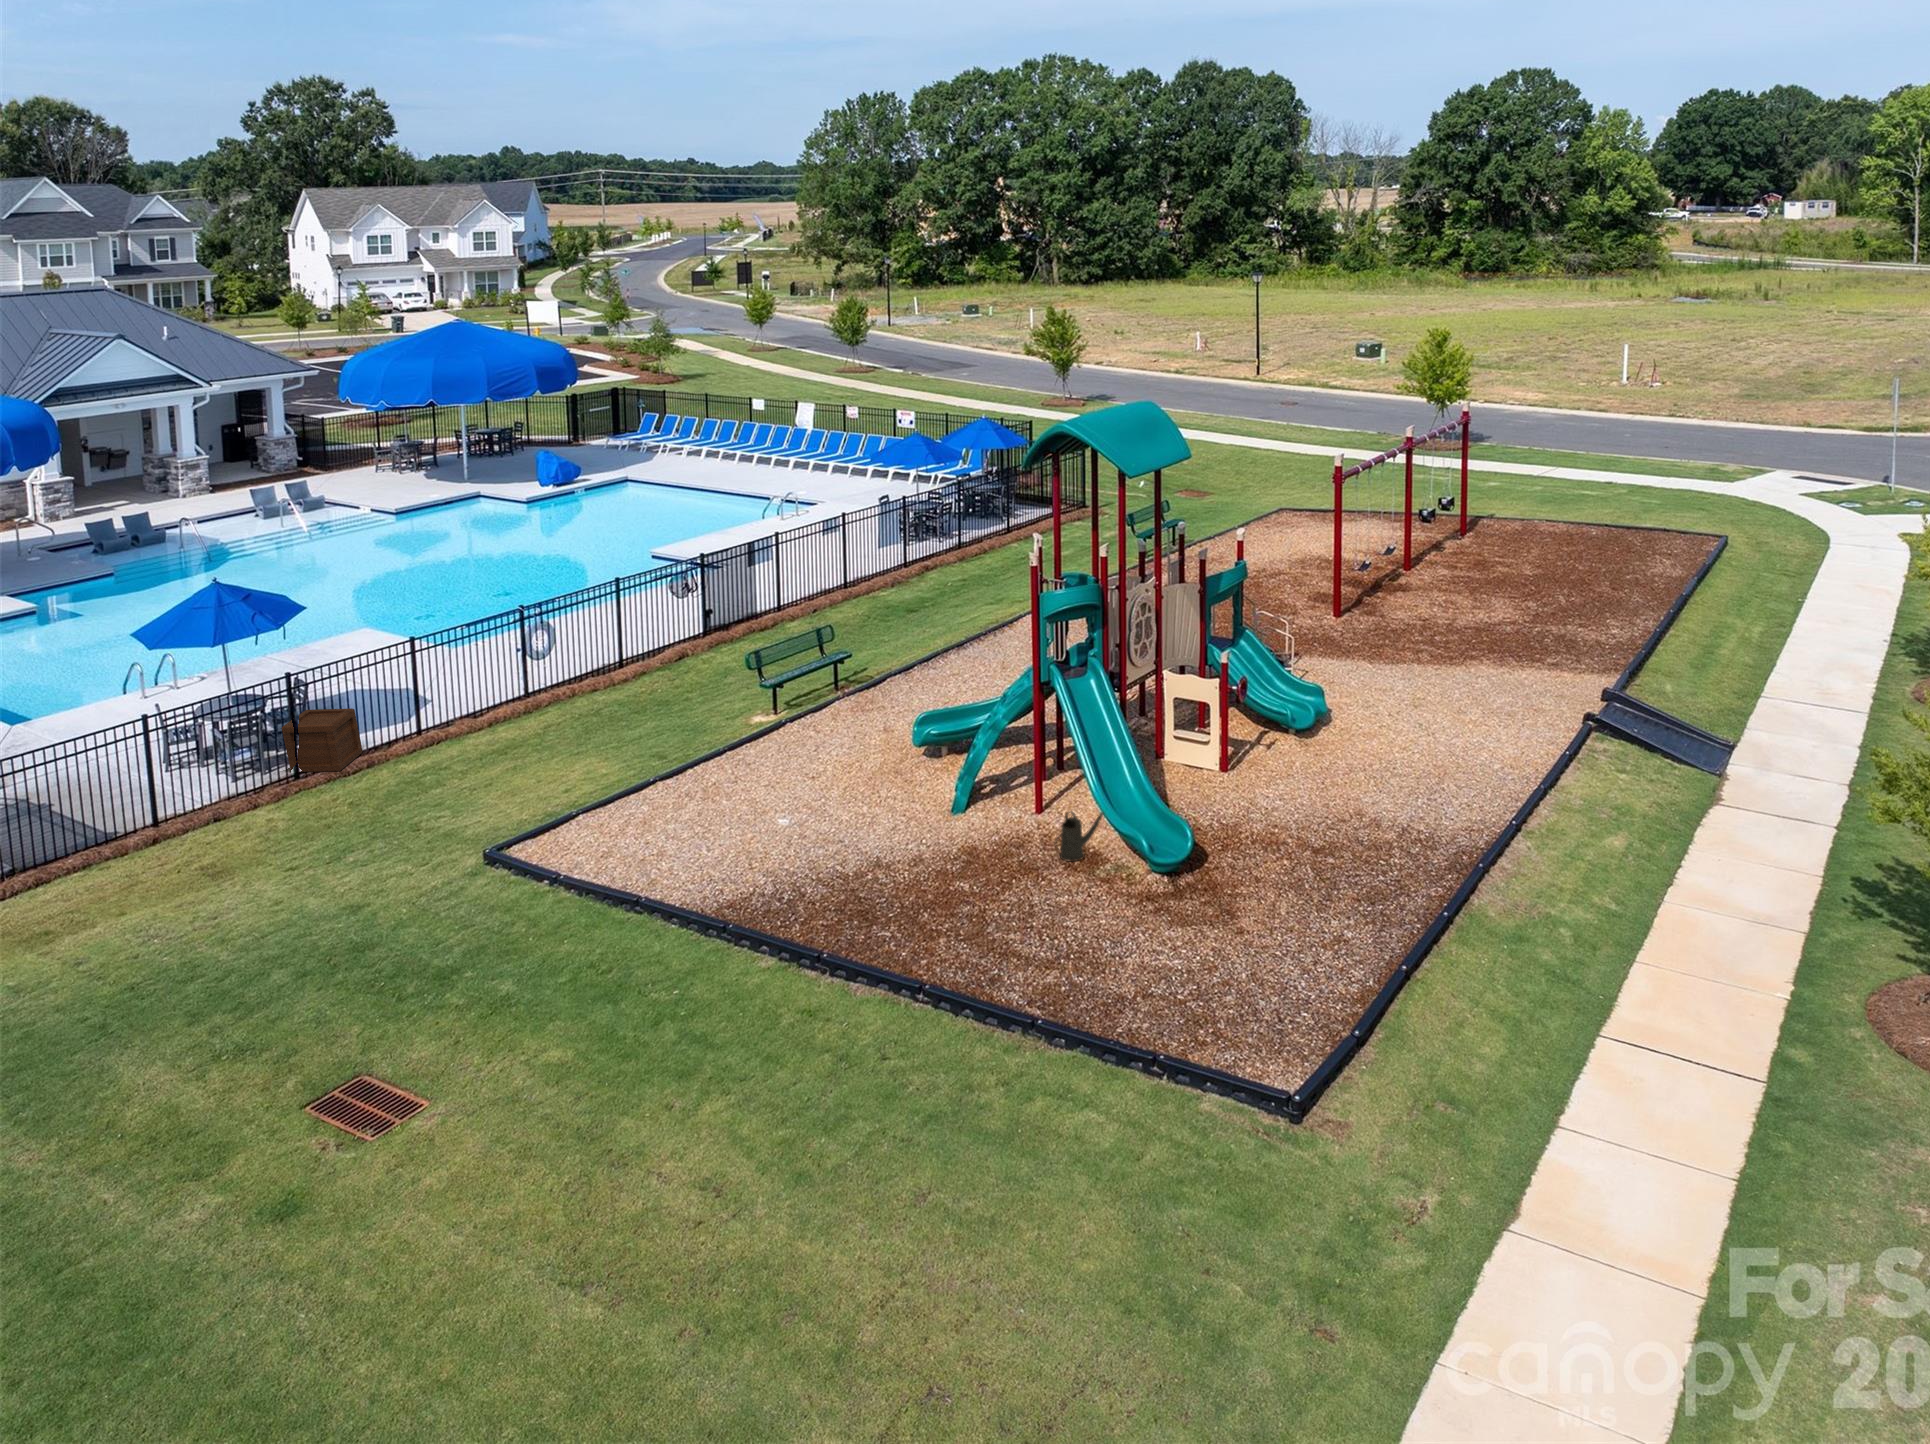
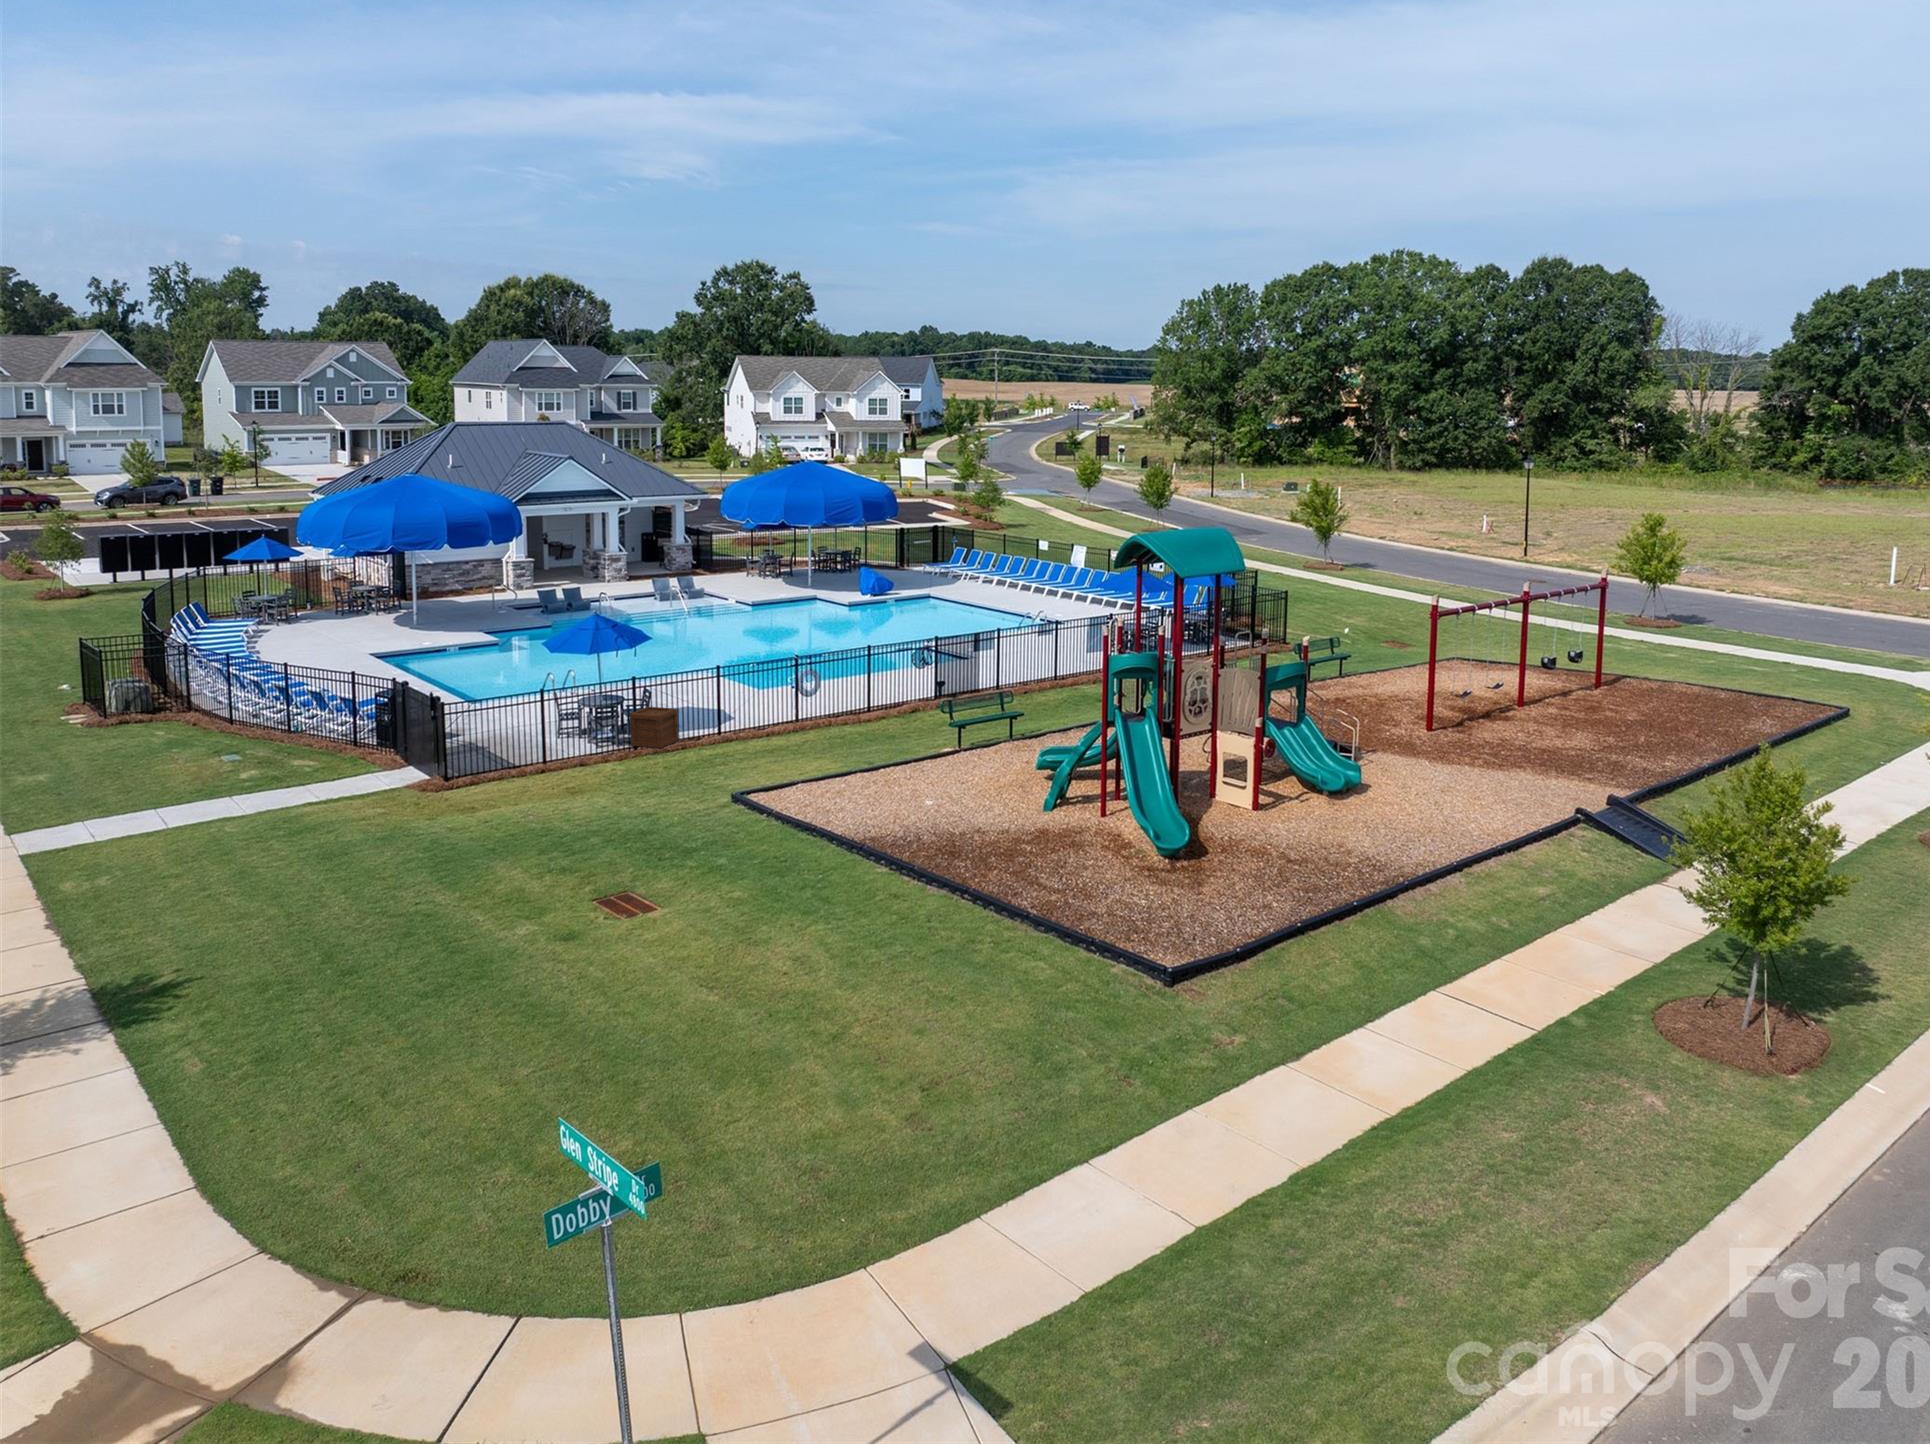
watering can: present [1054,811,1104,862] -> none [1098,809,1139,845]

